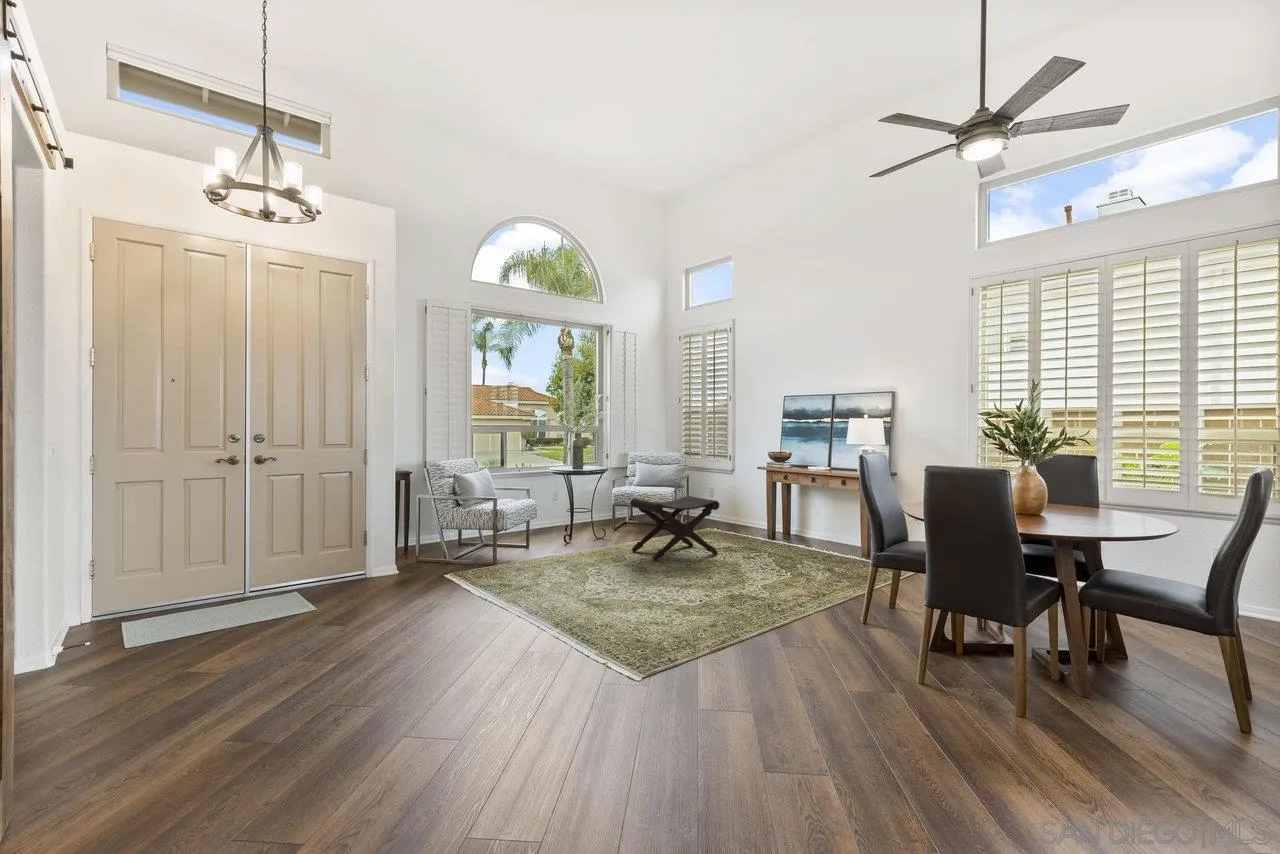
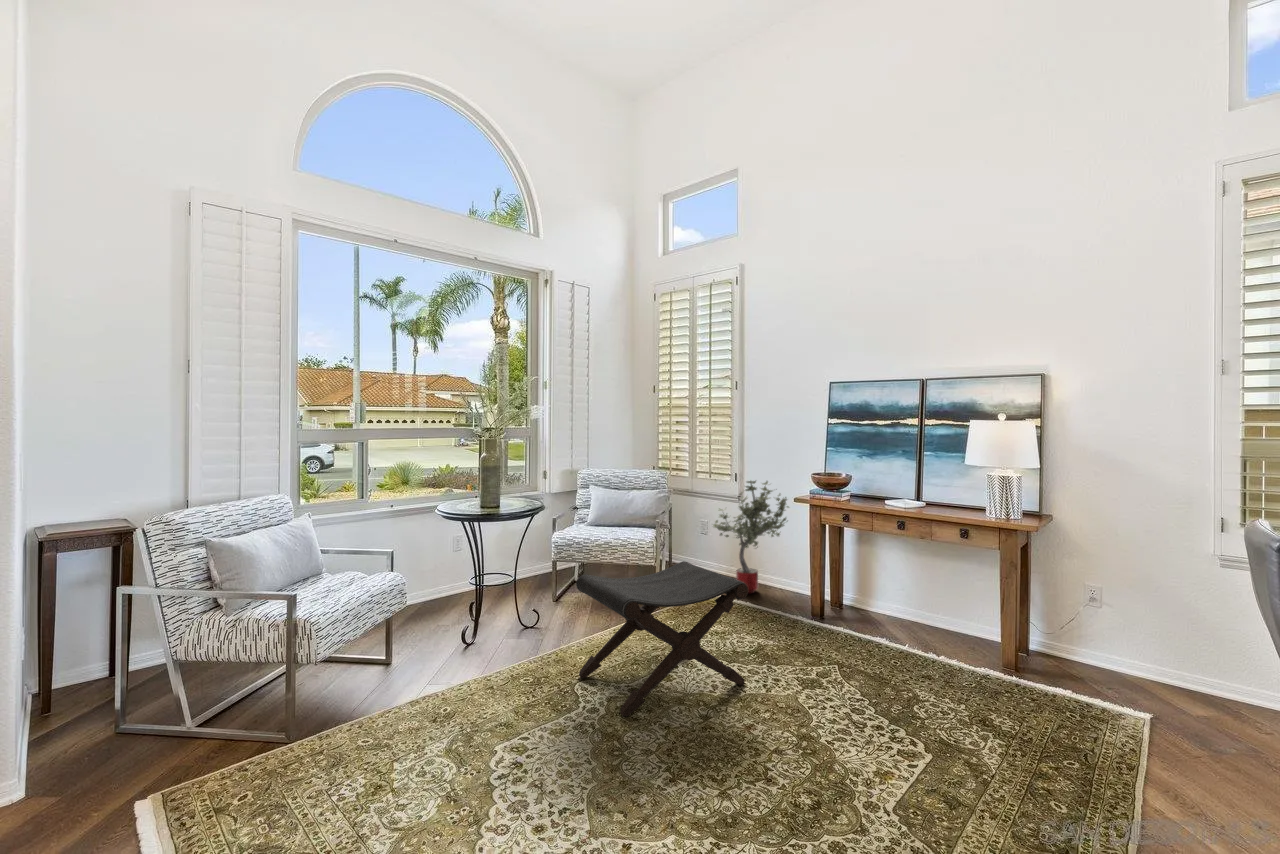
potted tree: none [713,457,760,528] -> present [713,481,789,593]

